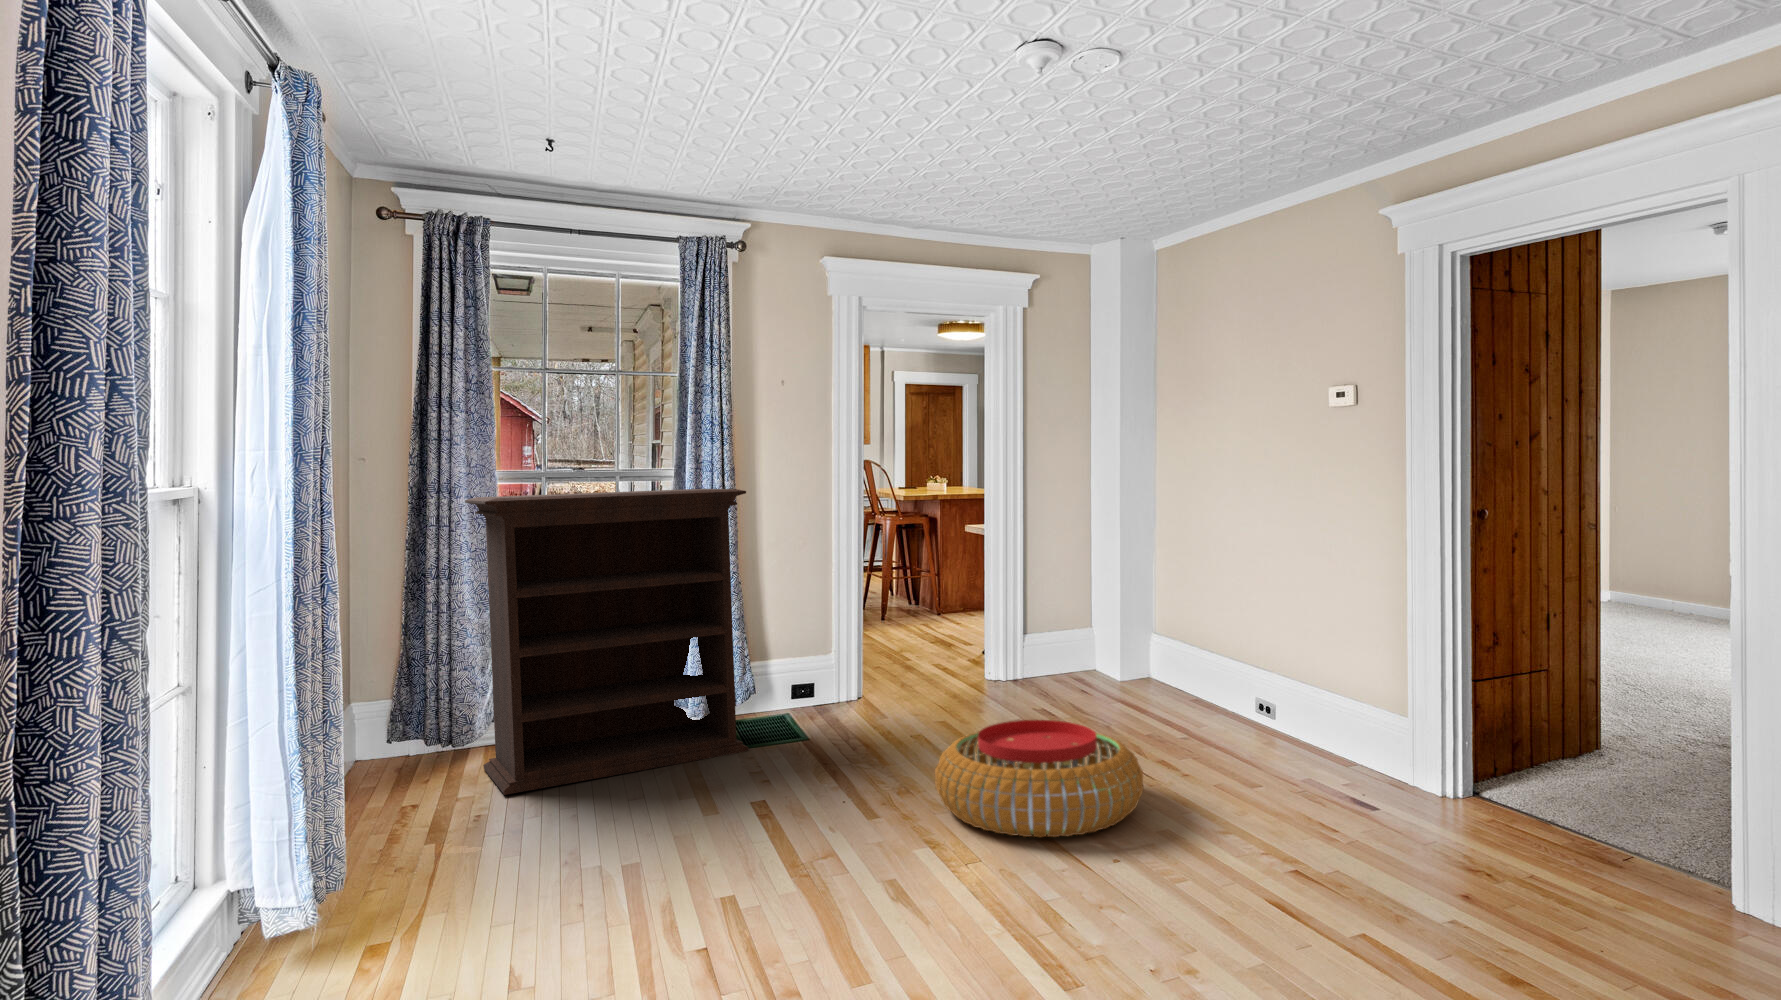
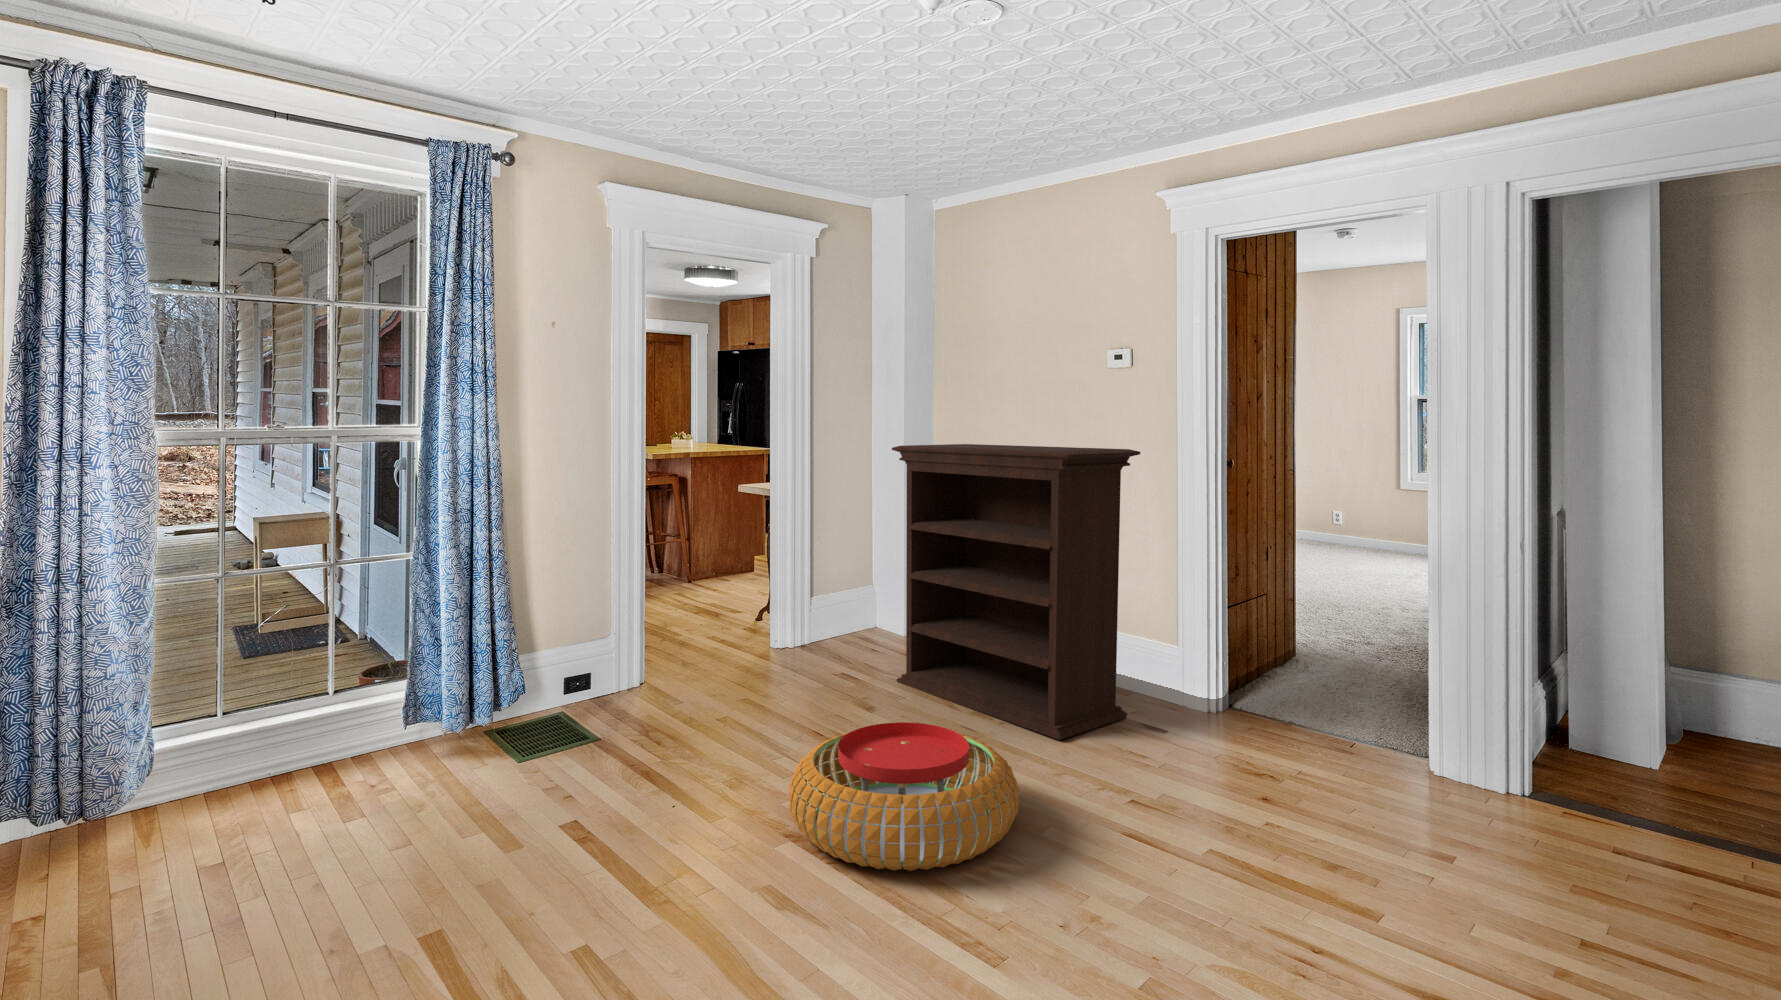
bookshelf: present [465,489,749,795] -> present [892,444,1140,740]

